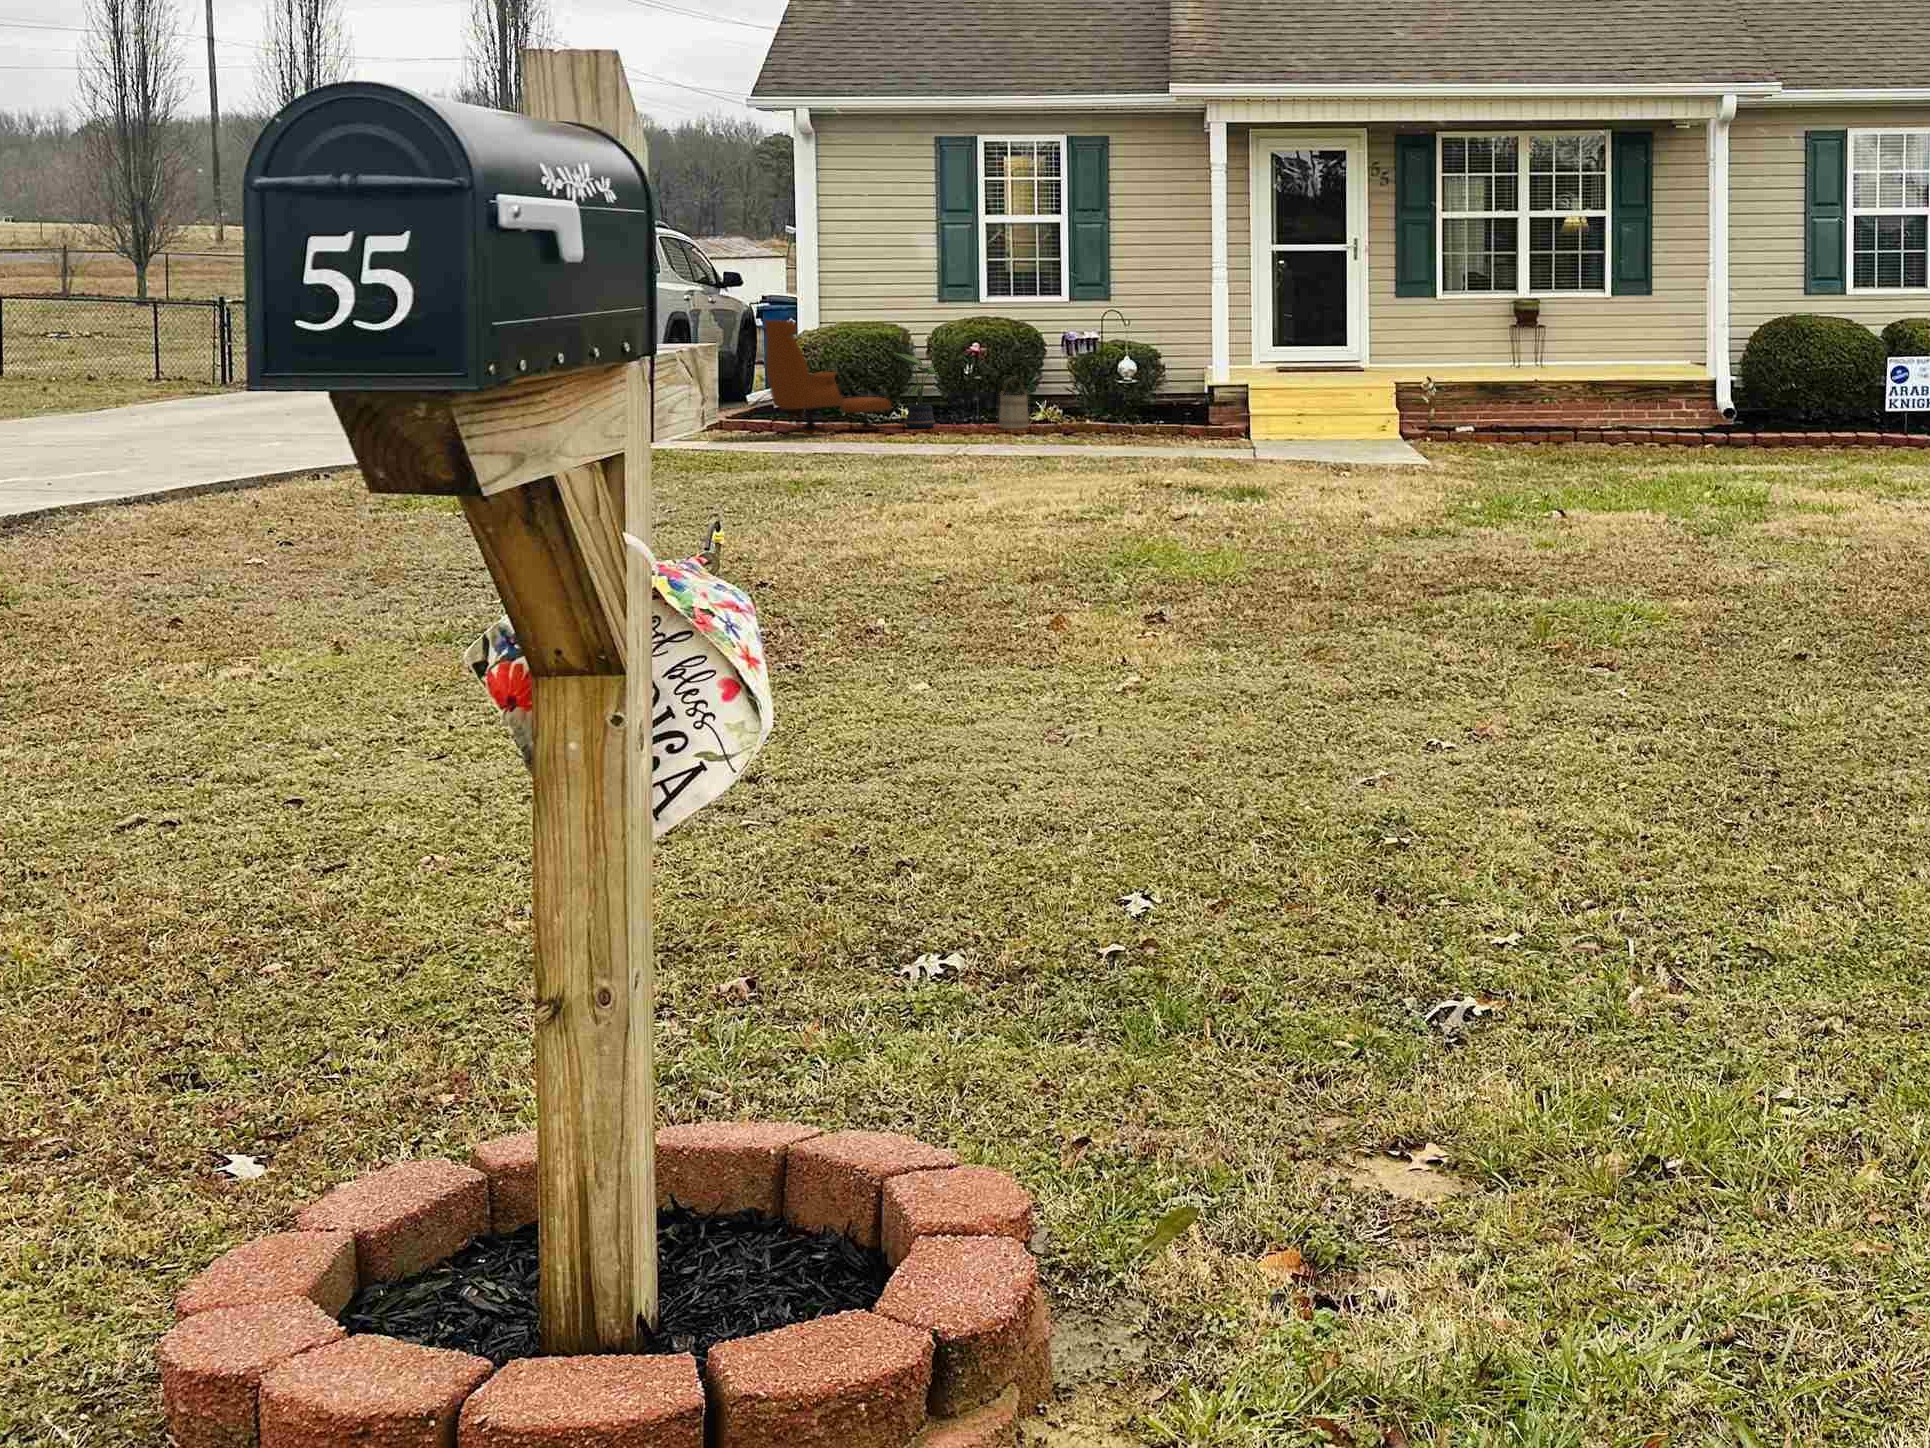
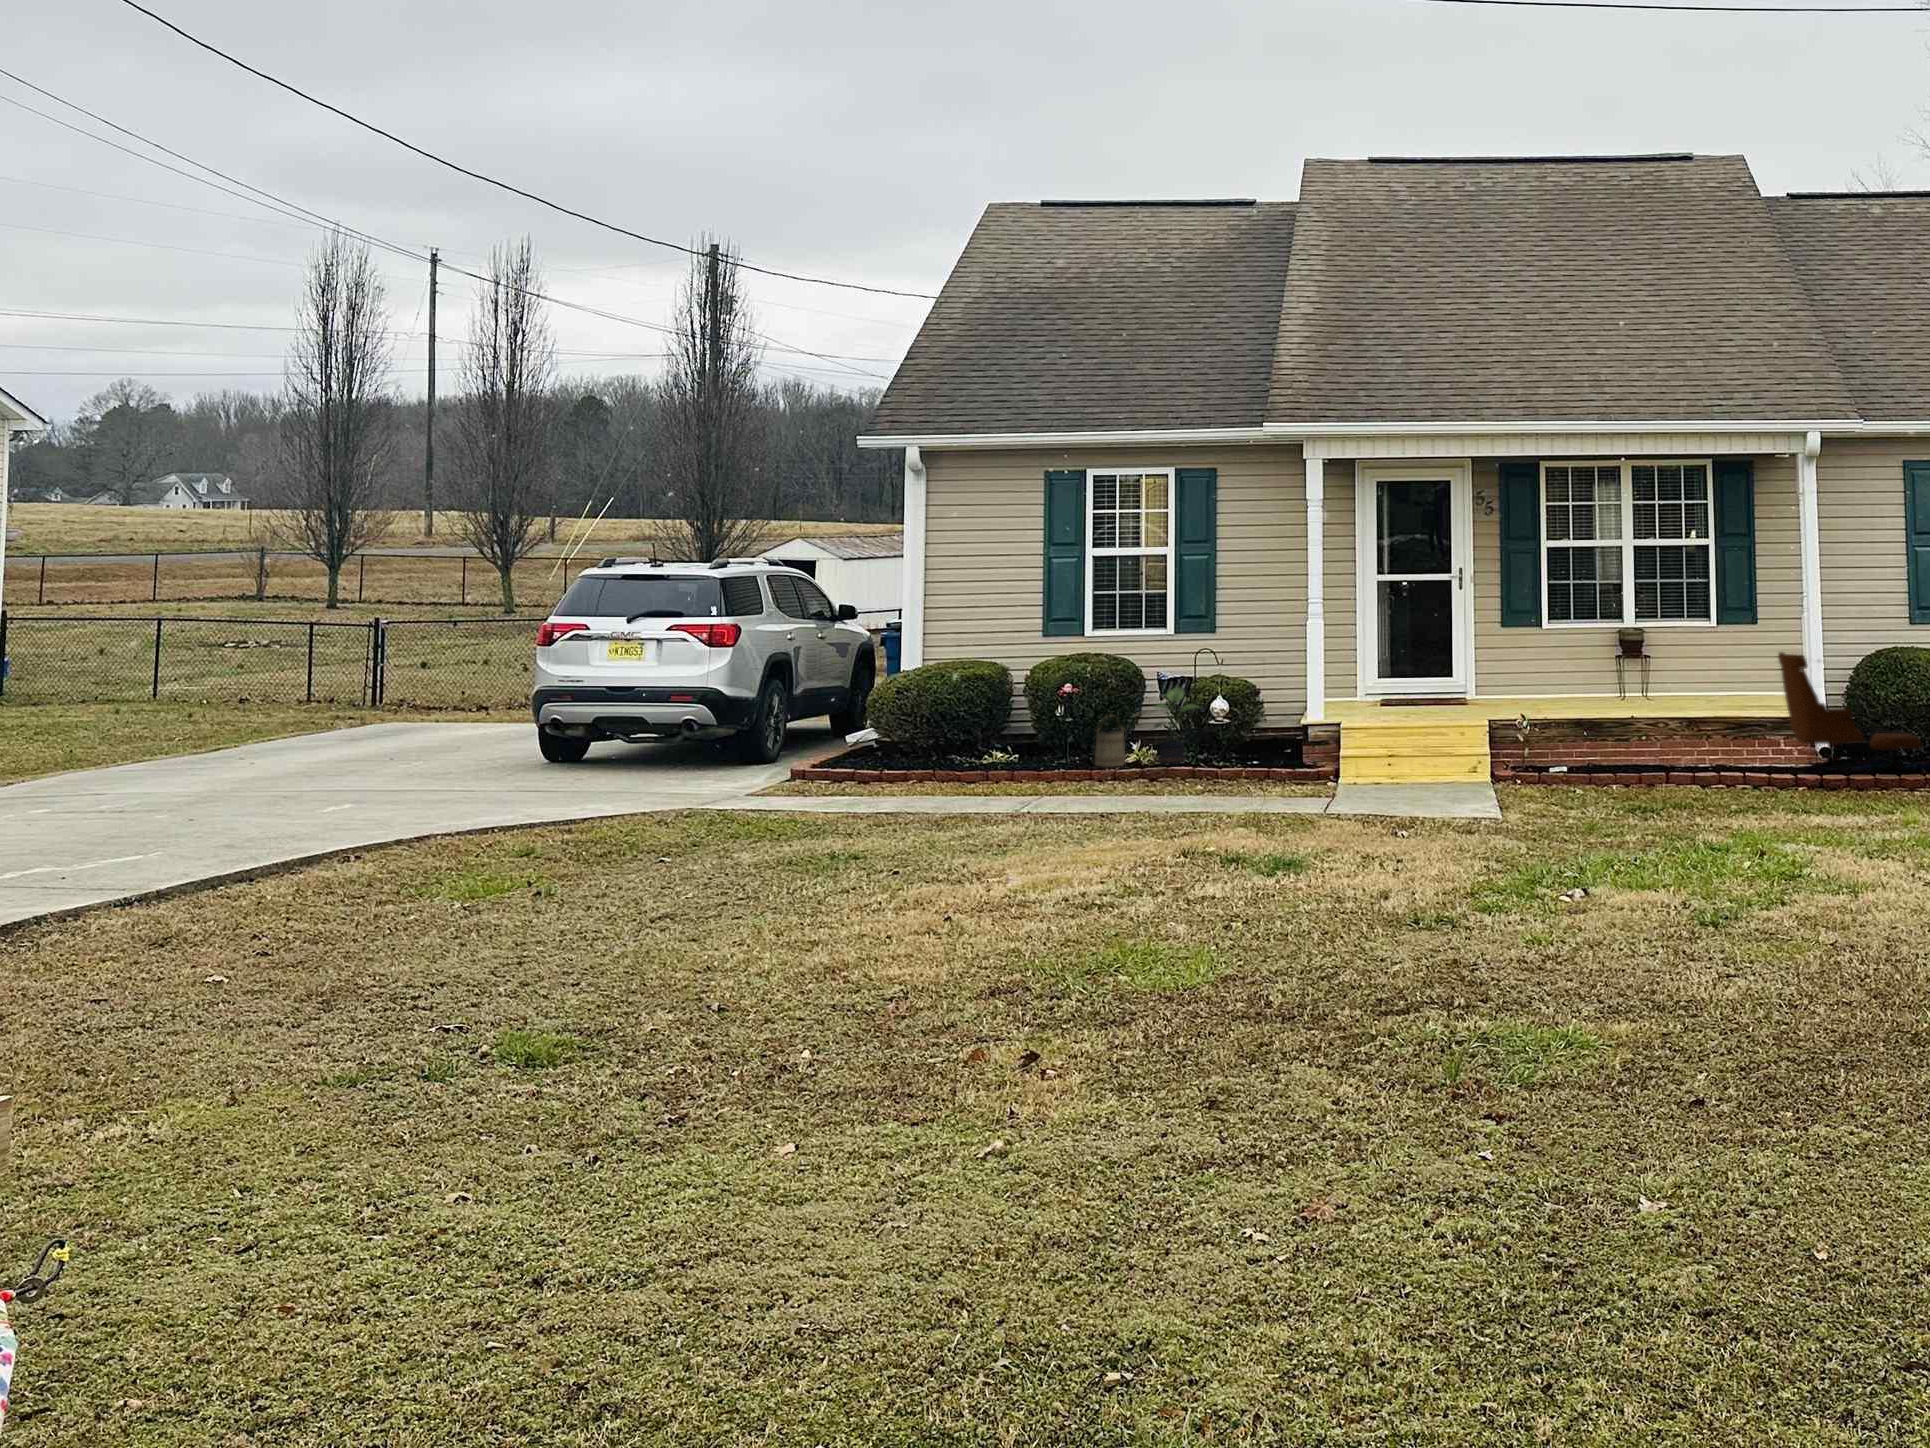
lounge chair: present [765,320,891,437] -> present [1778,652,1921,774]
potted plant: present [892,353,940,428] -> present [1154,687,1201,766]

